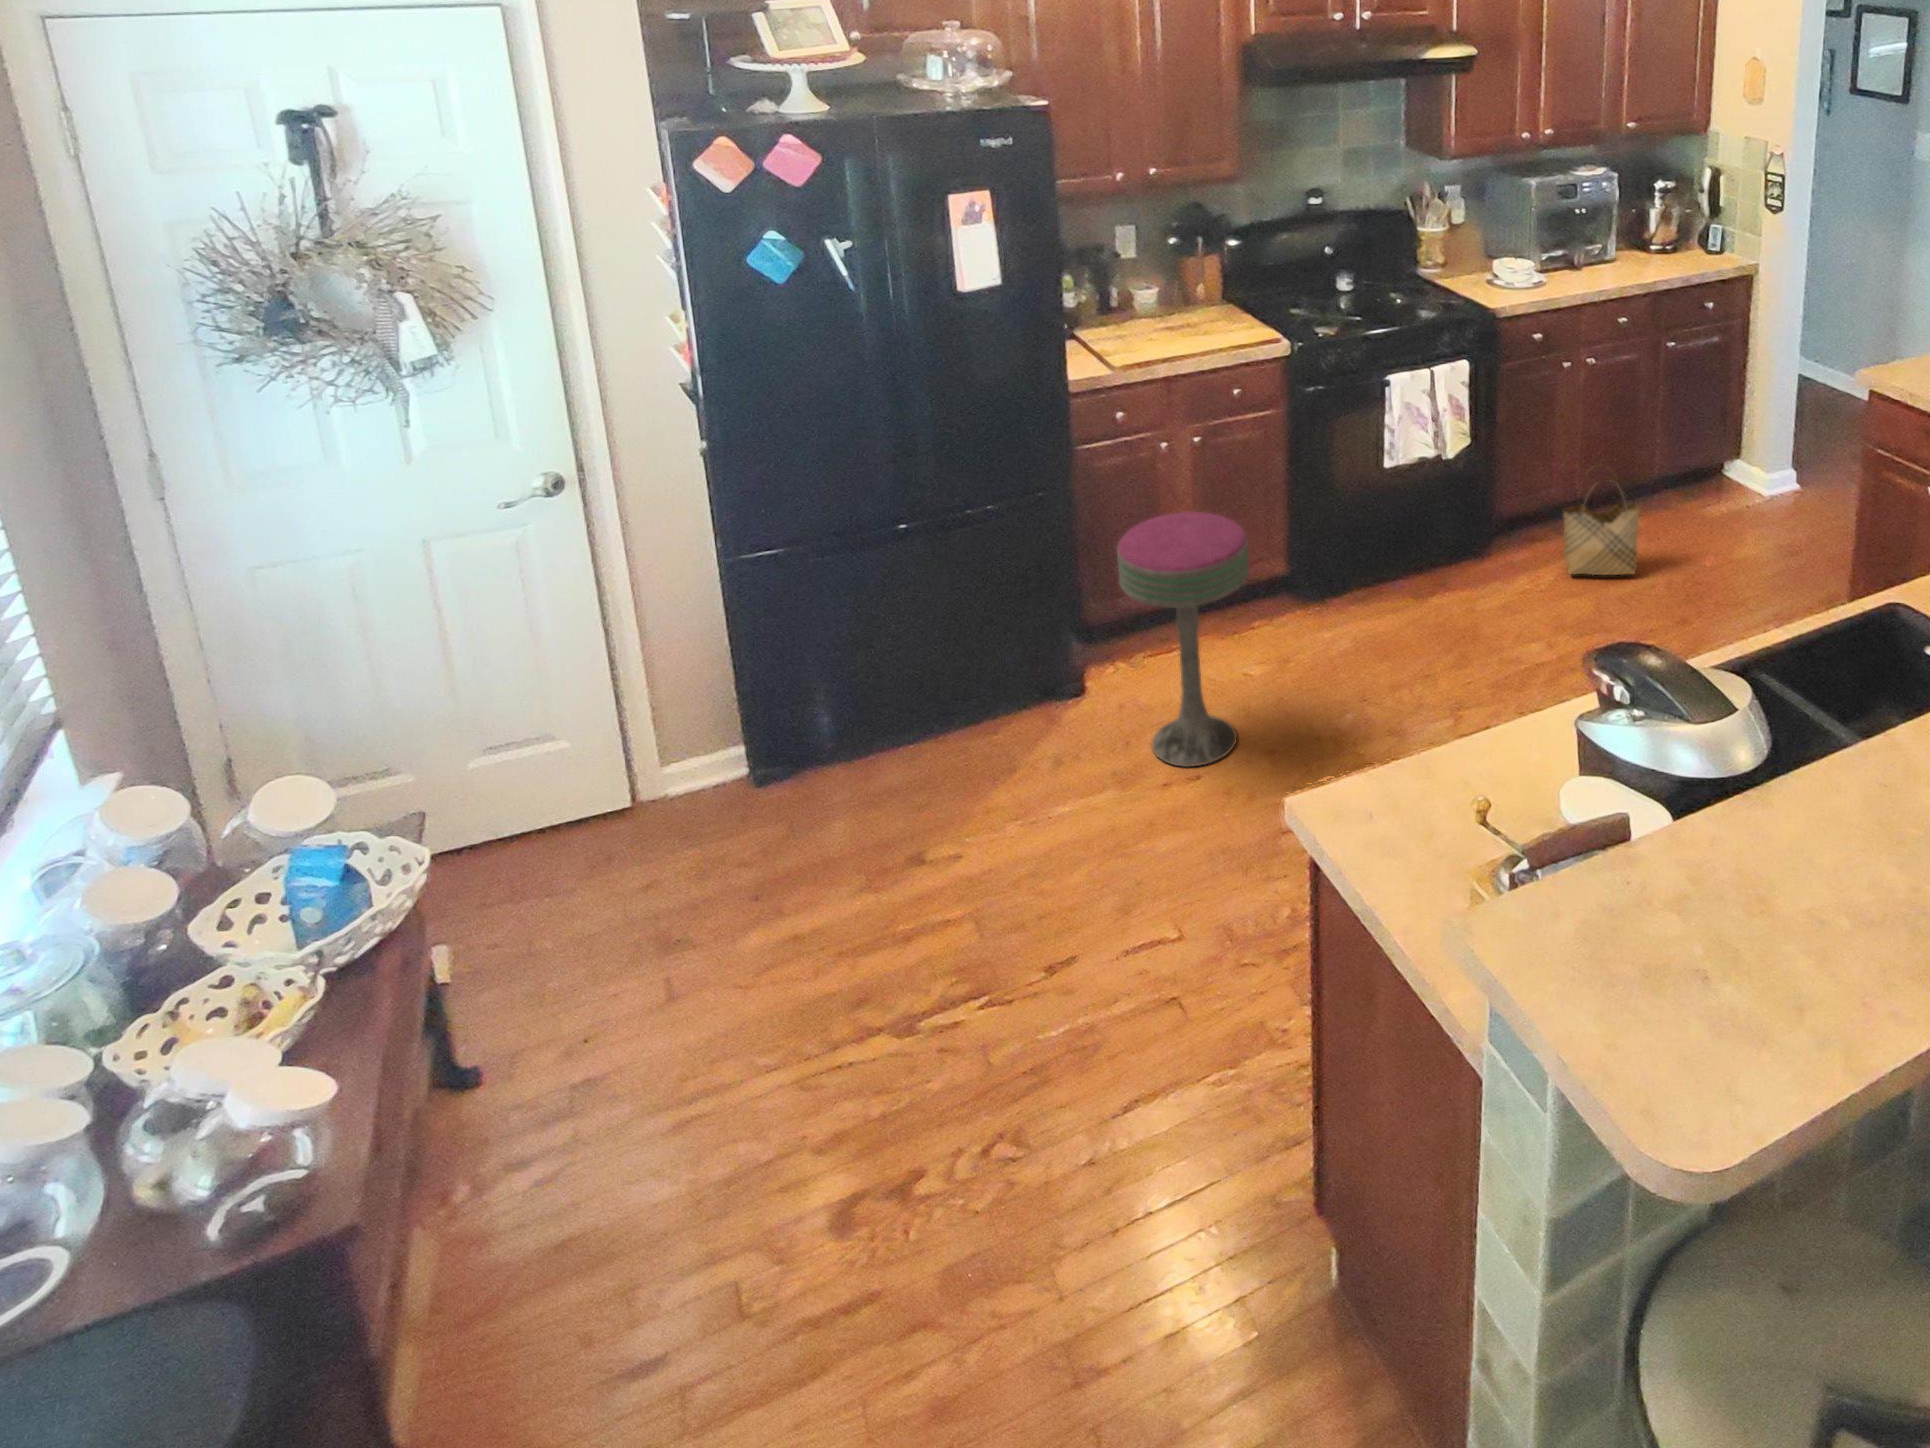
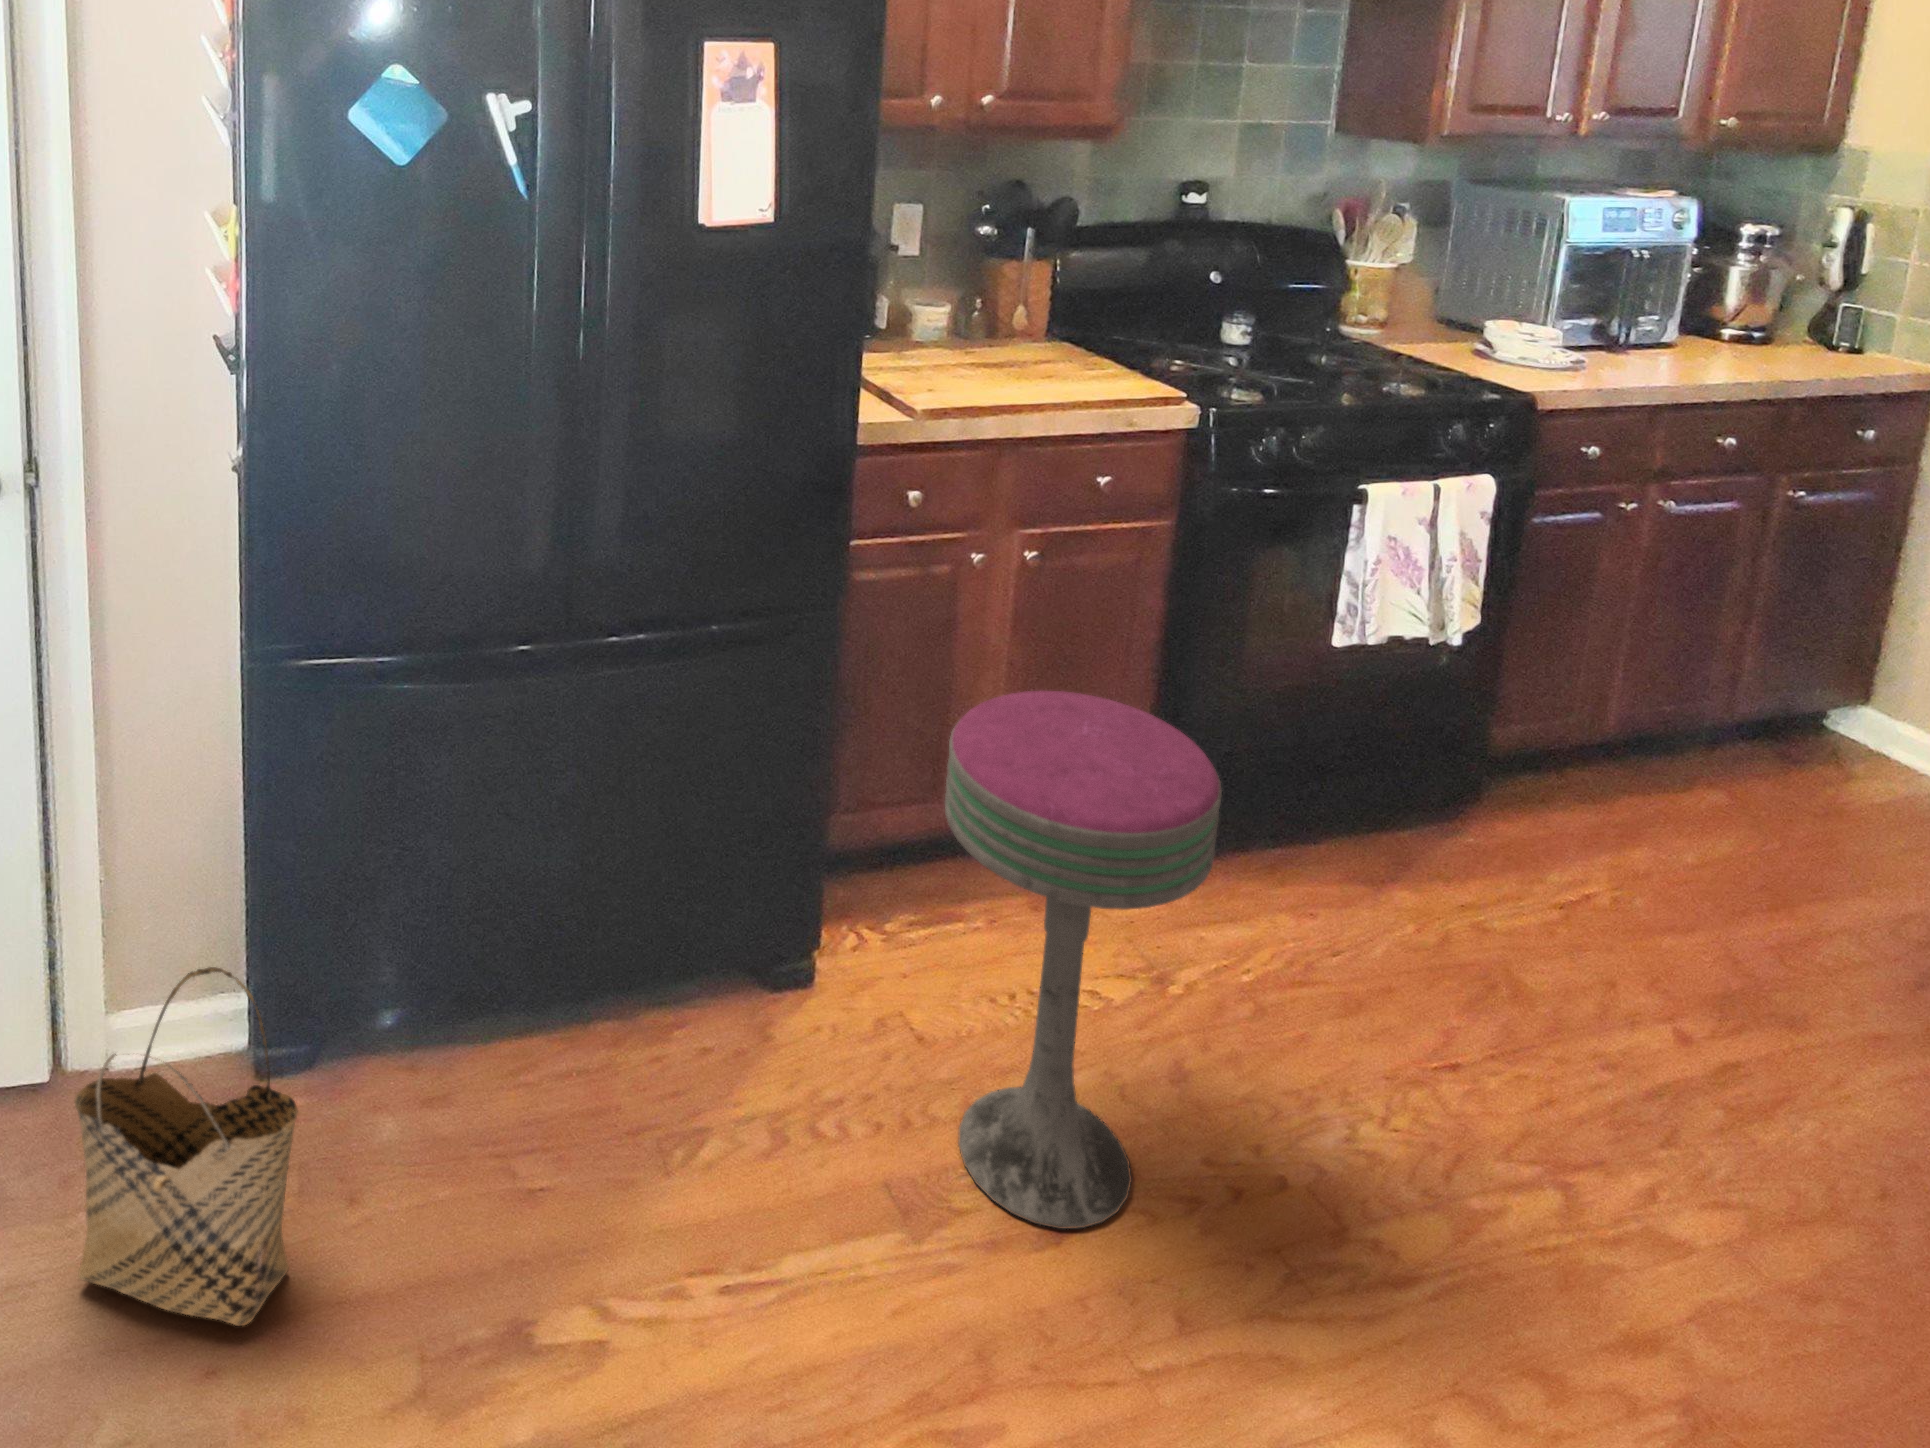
woven basket: present [1563,466,1640,575] -> present [74,967,298,1326]

